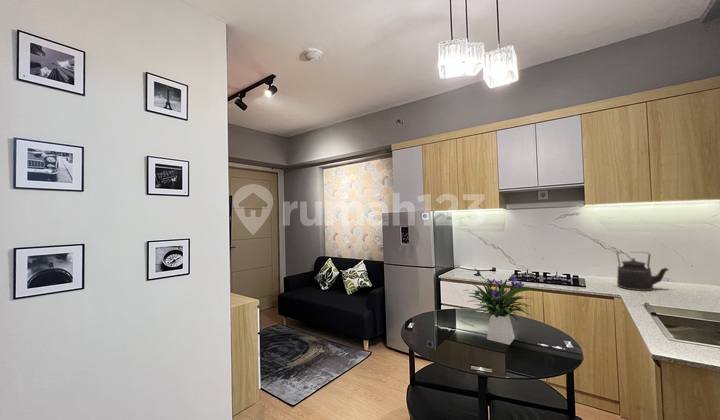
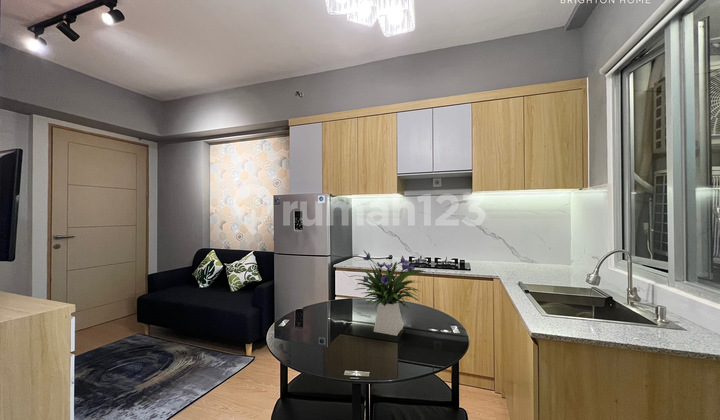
kettle: present [617,252,668,291] -> none [496,235,535,271]

